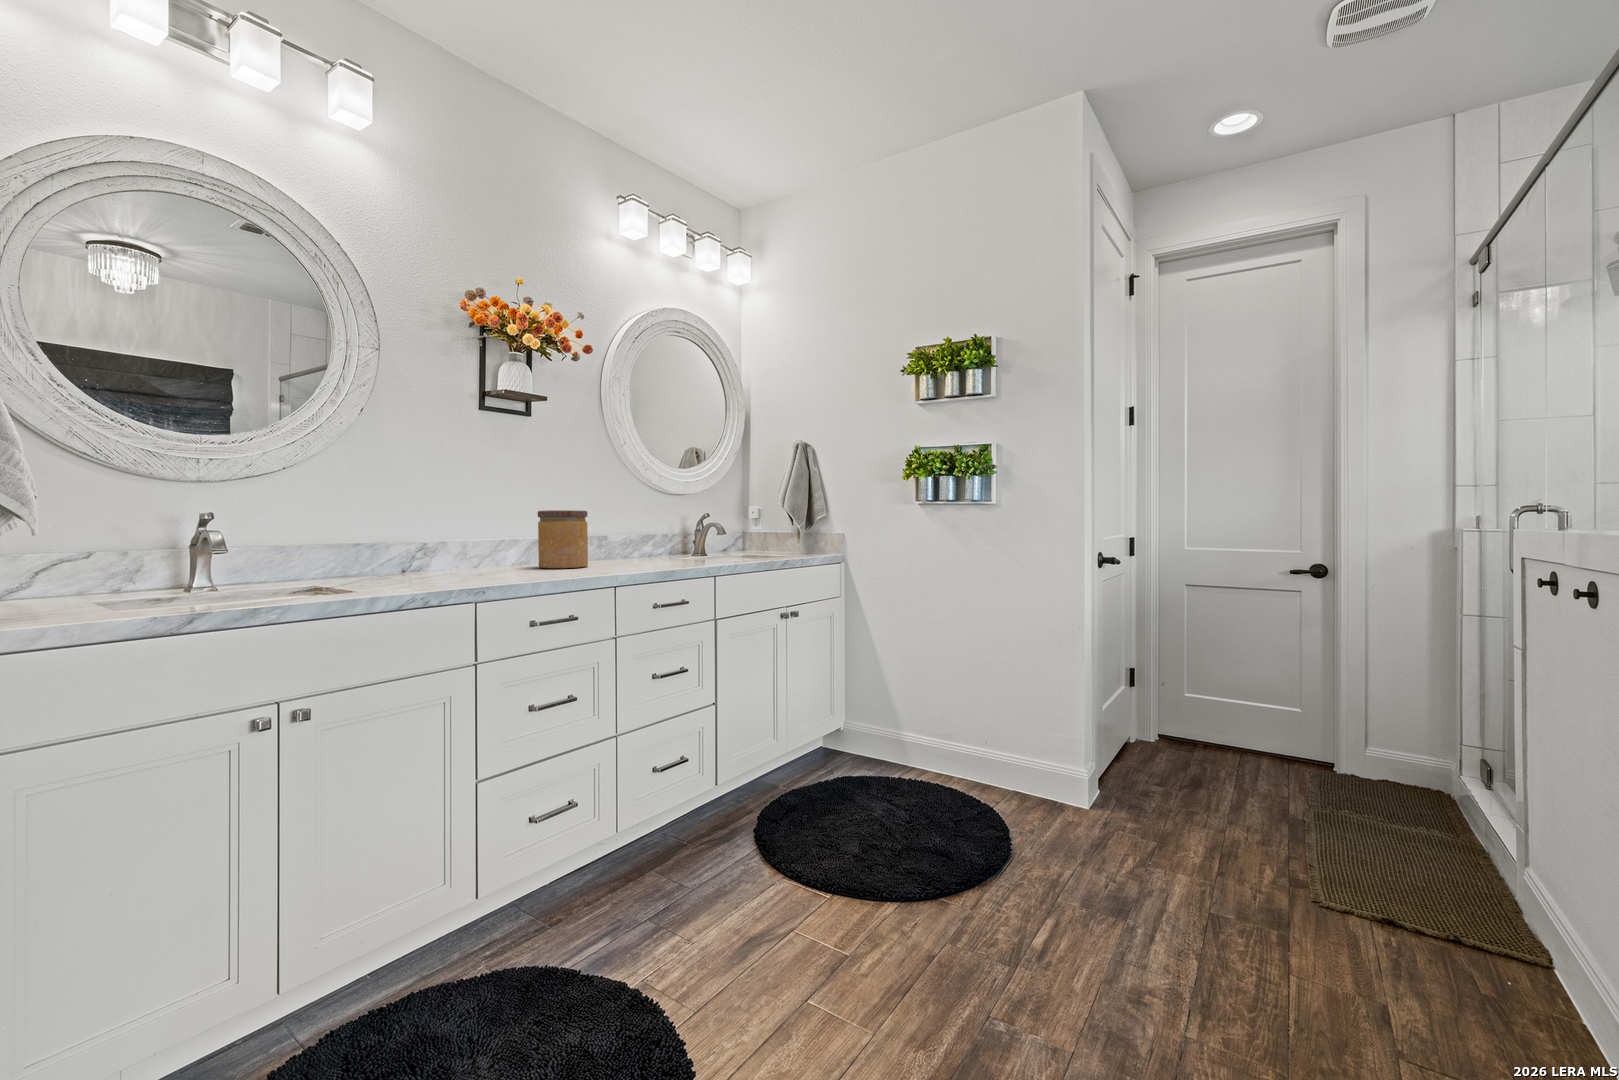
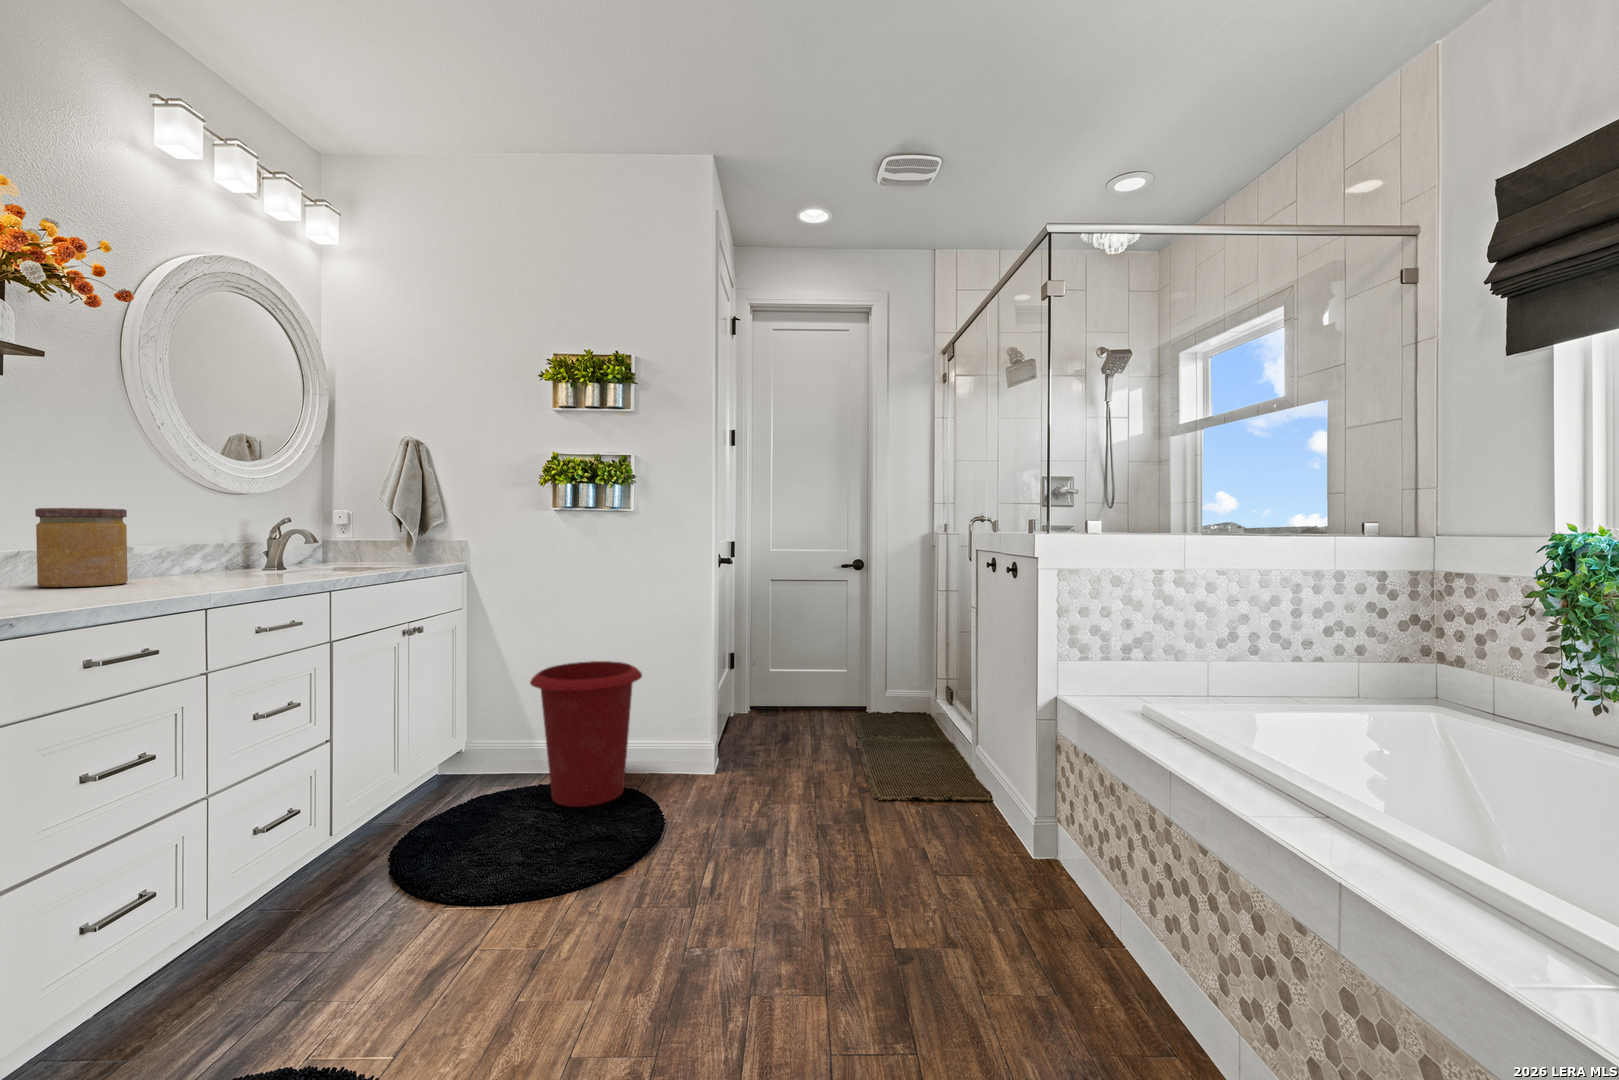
waste bin: none [886,662,1000,815] -> present [530,661,642,807]

